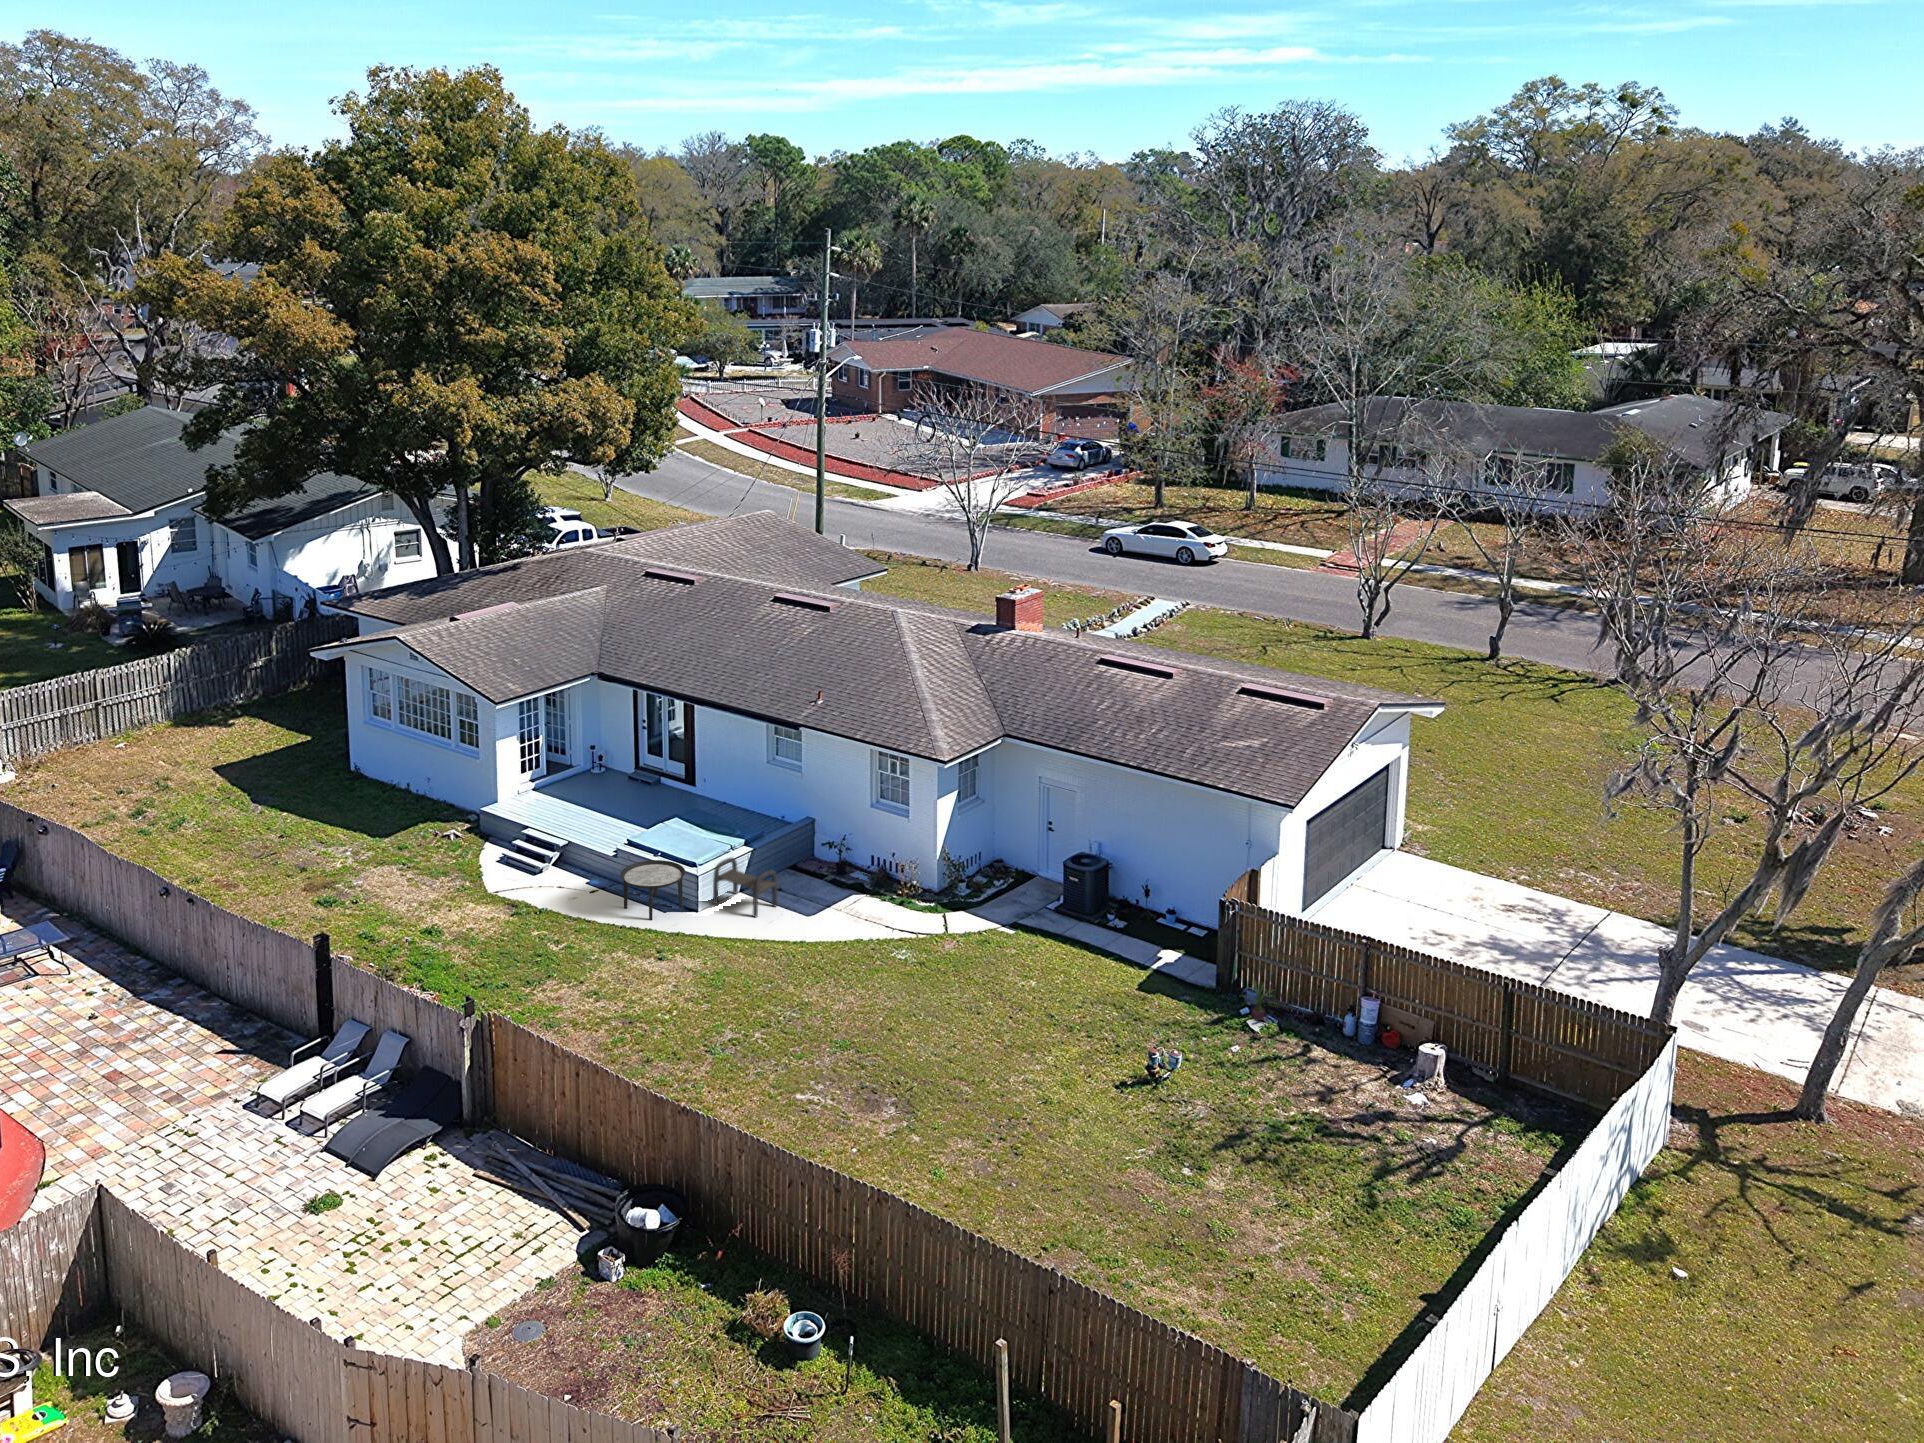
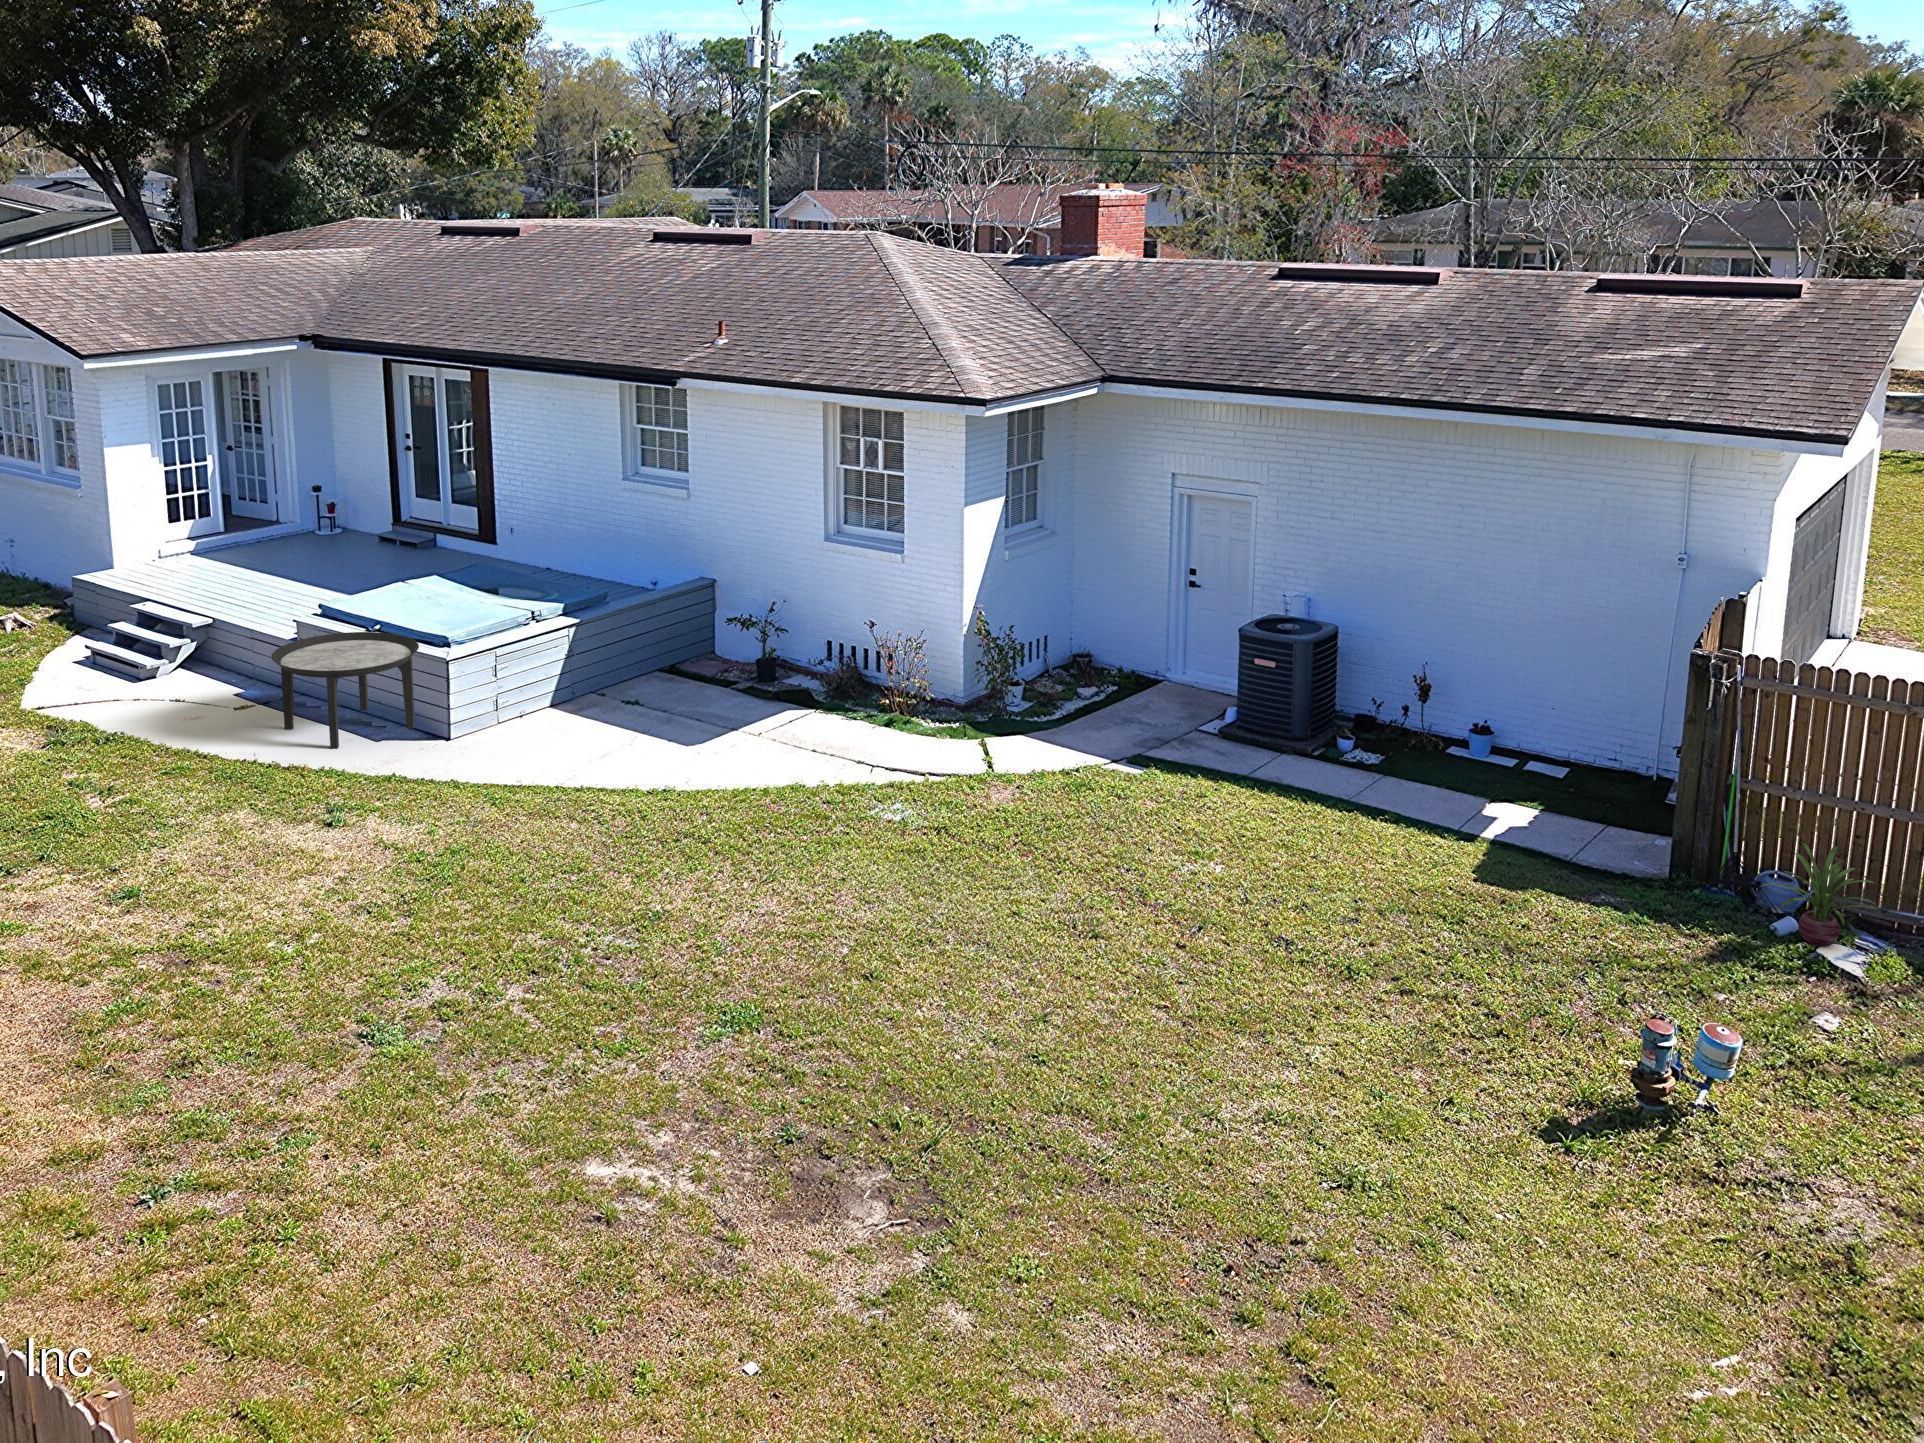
bench: present [713,858,778,917] -> none [484,626,623,744]

